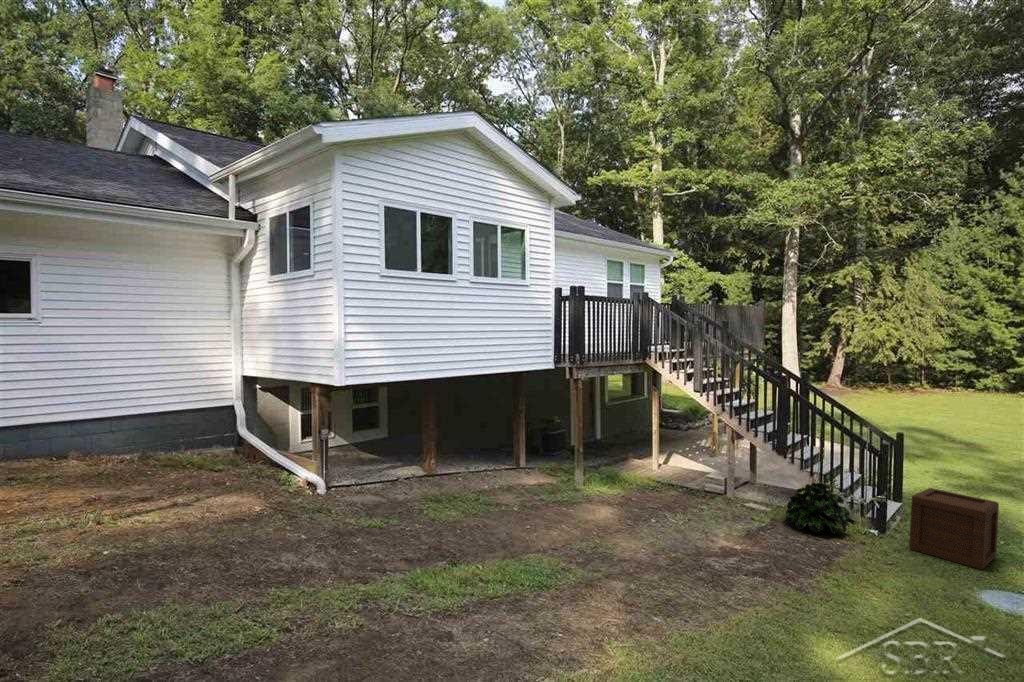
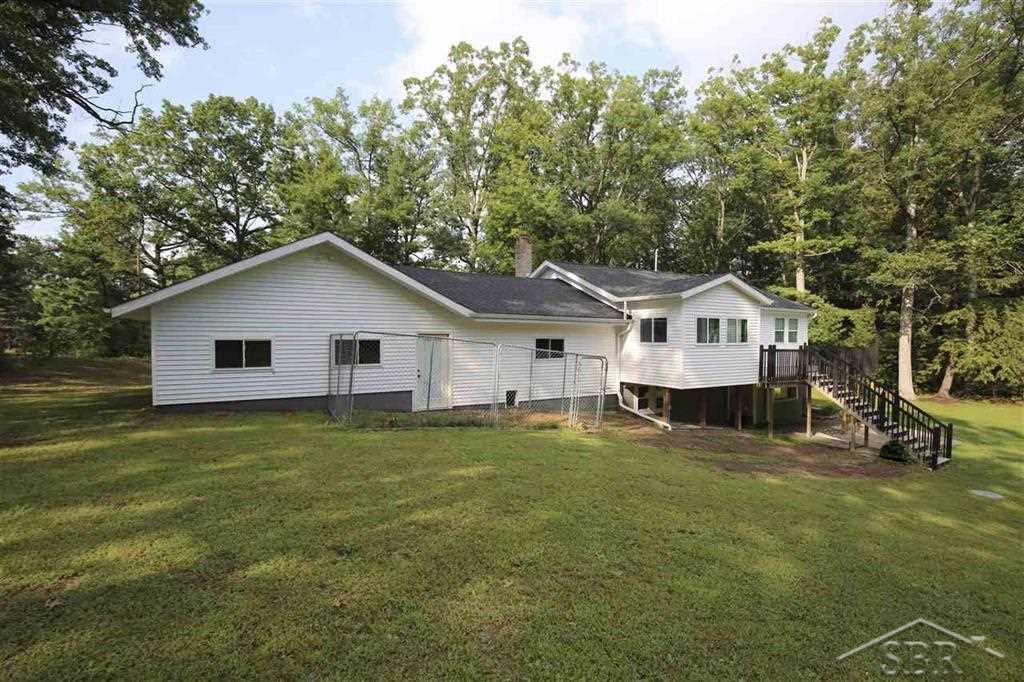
wooden crate: present [909,488,999,570] -> none [934,445,975,473]

